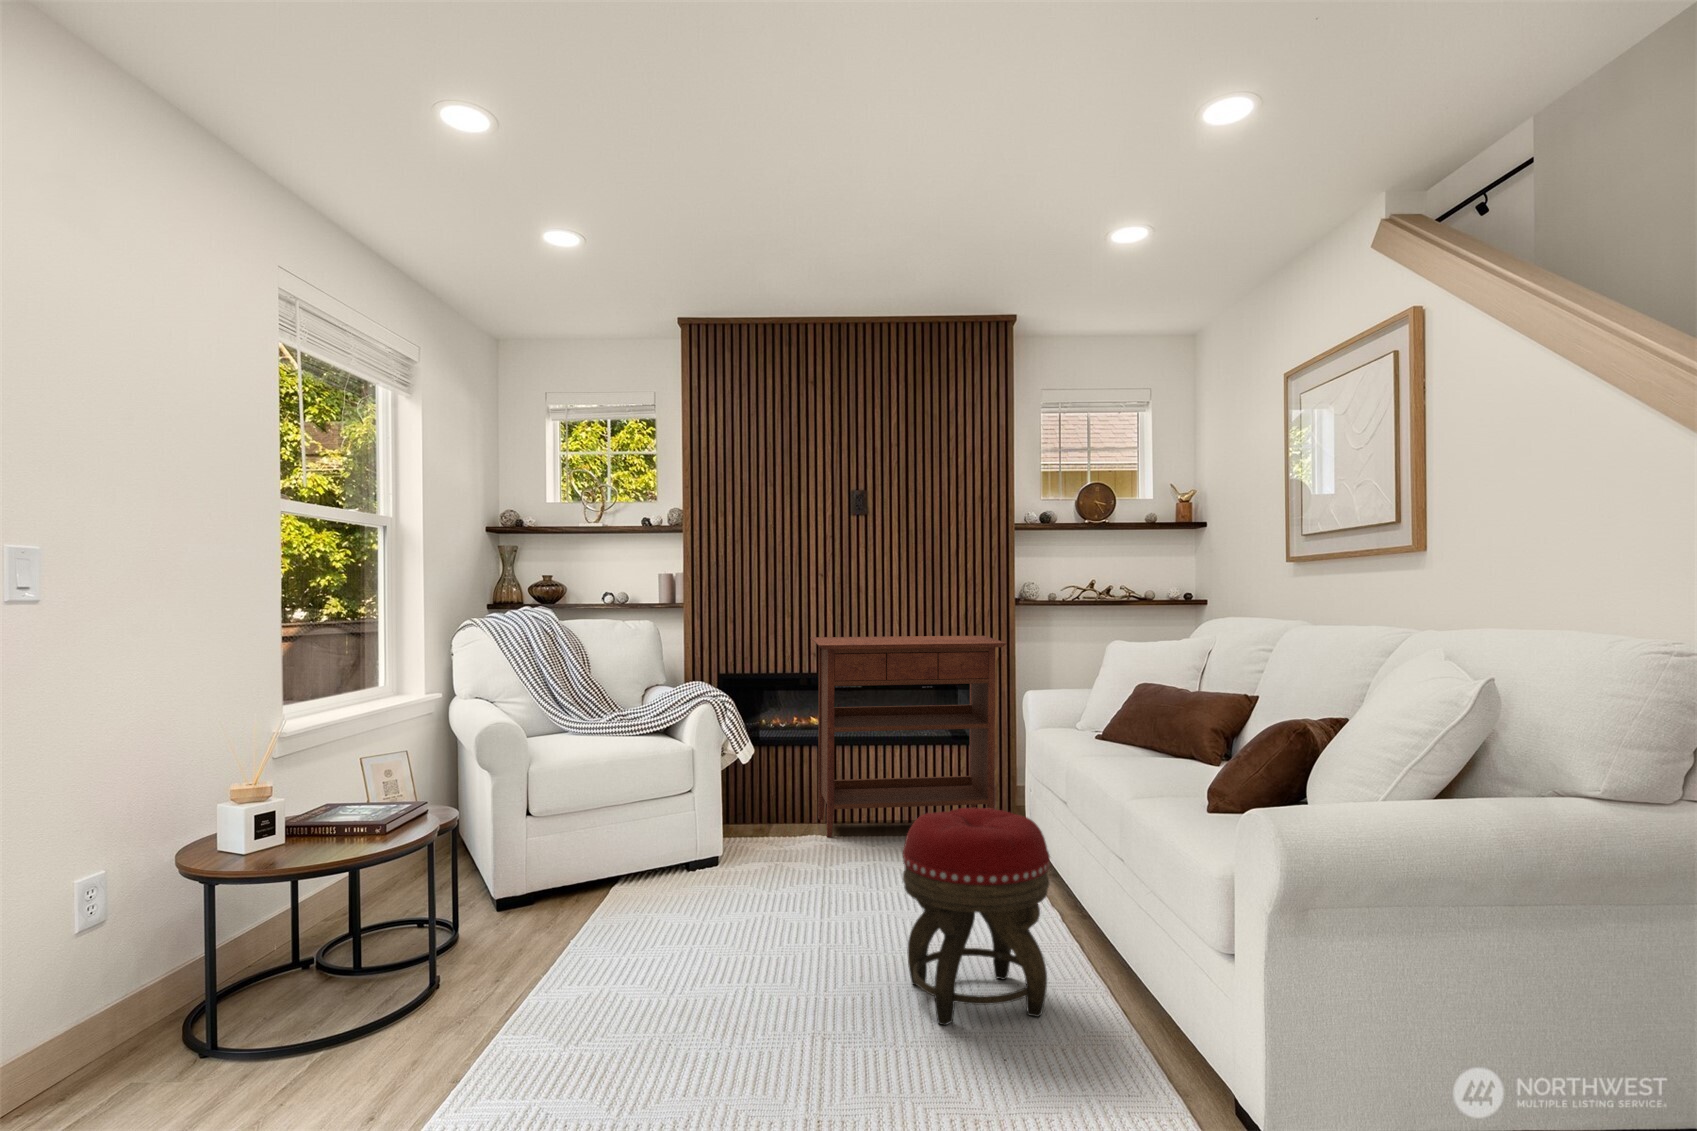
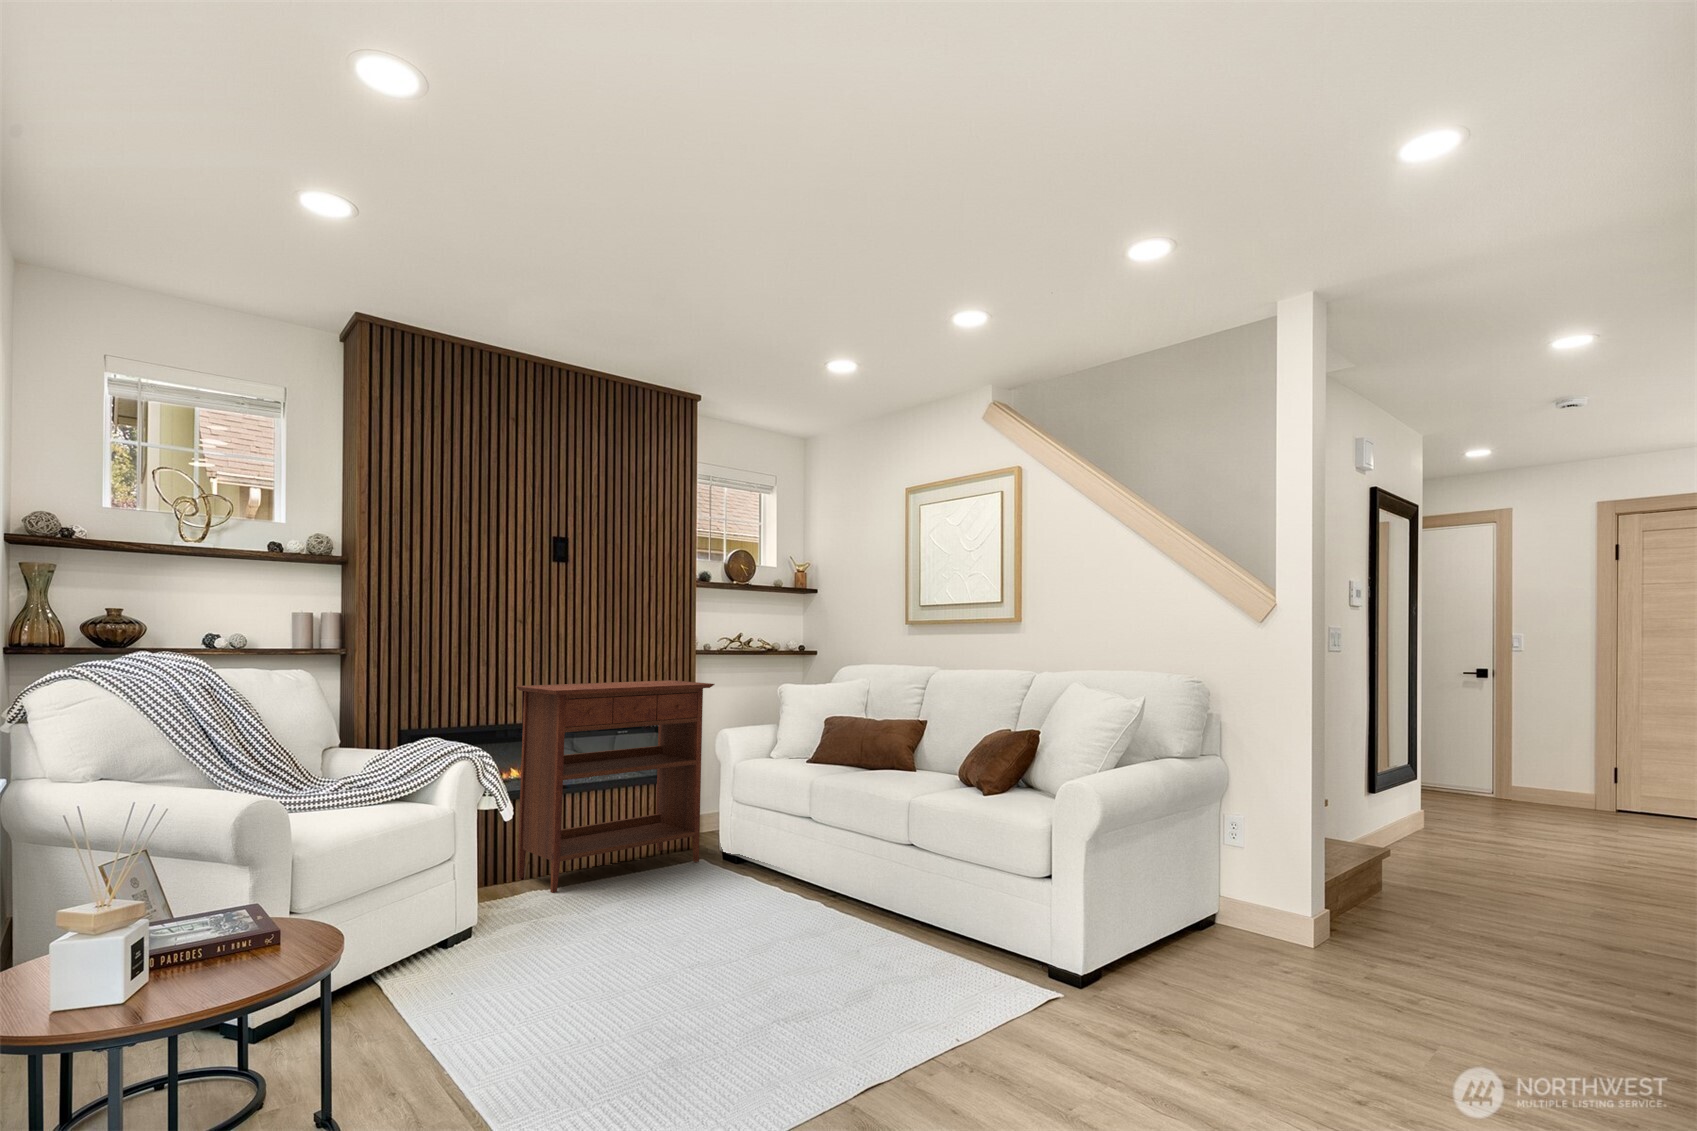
footstool: present [903,808,1050,1026] -> none [822,817,963,1028]

